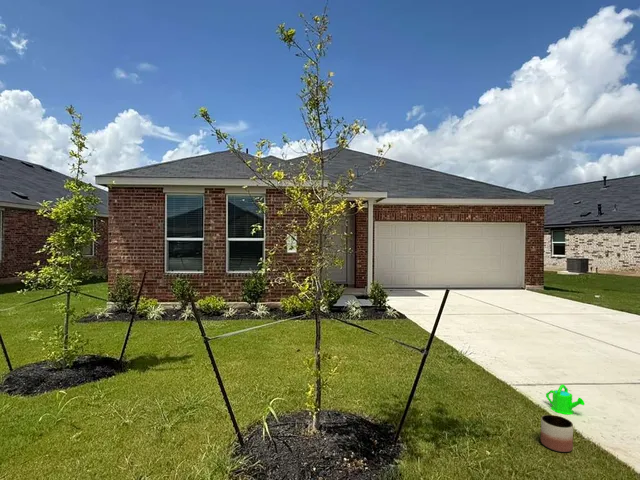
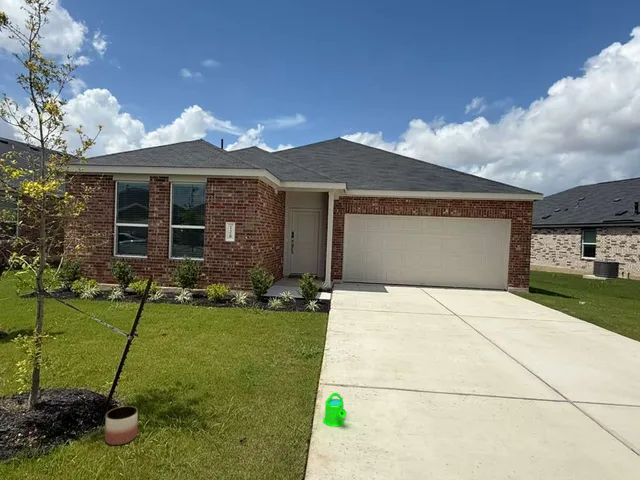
planter: present [541,415,573,452] -> present [105,406,138,445]

